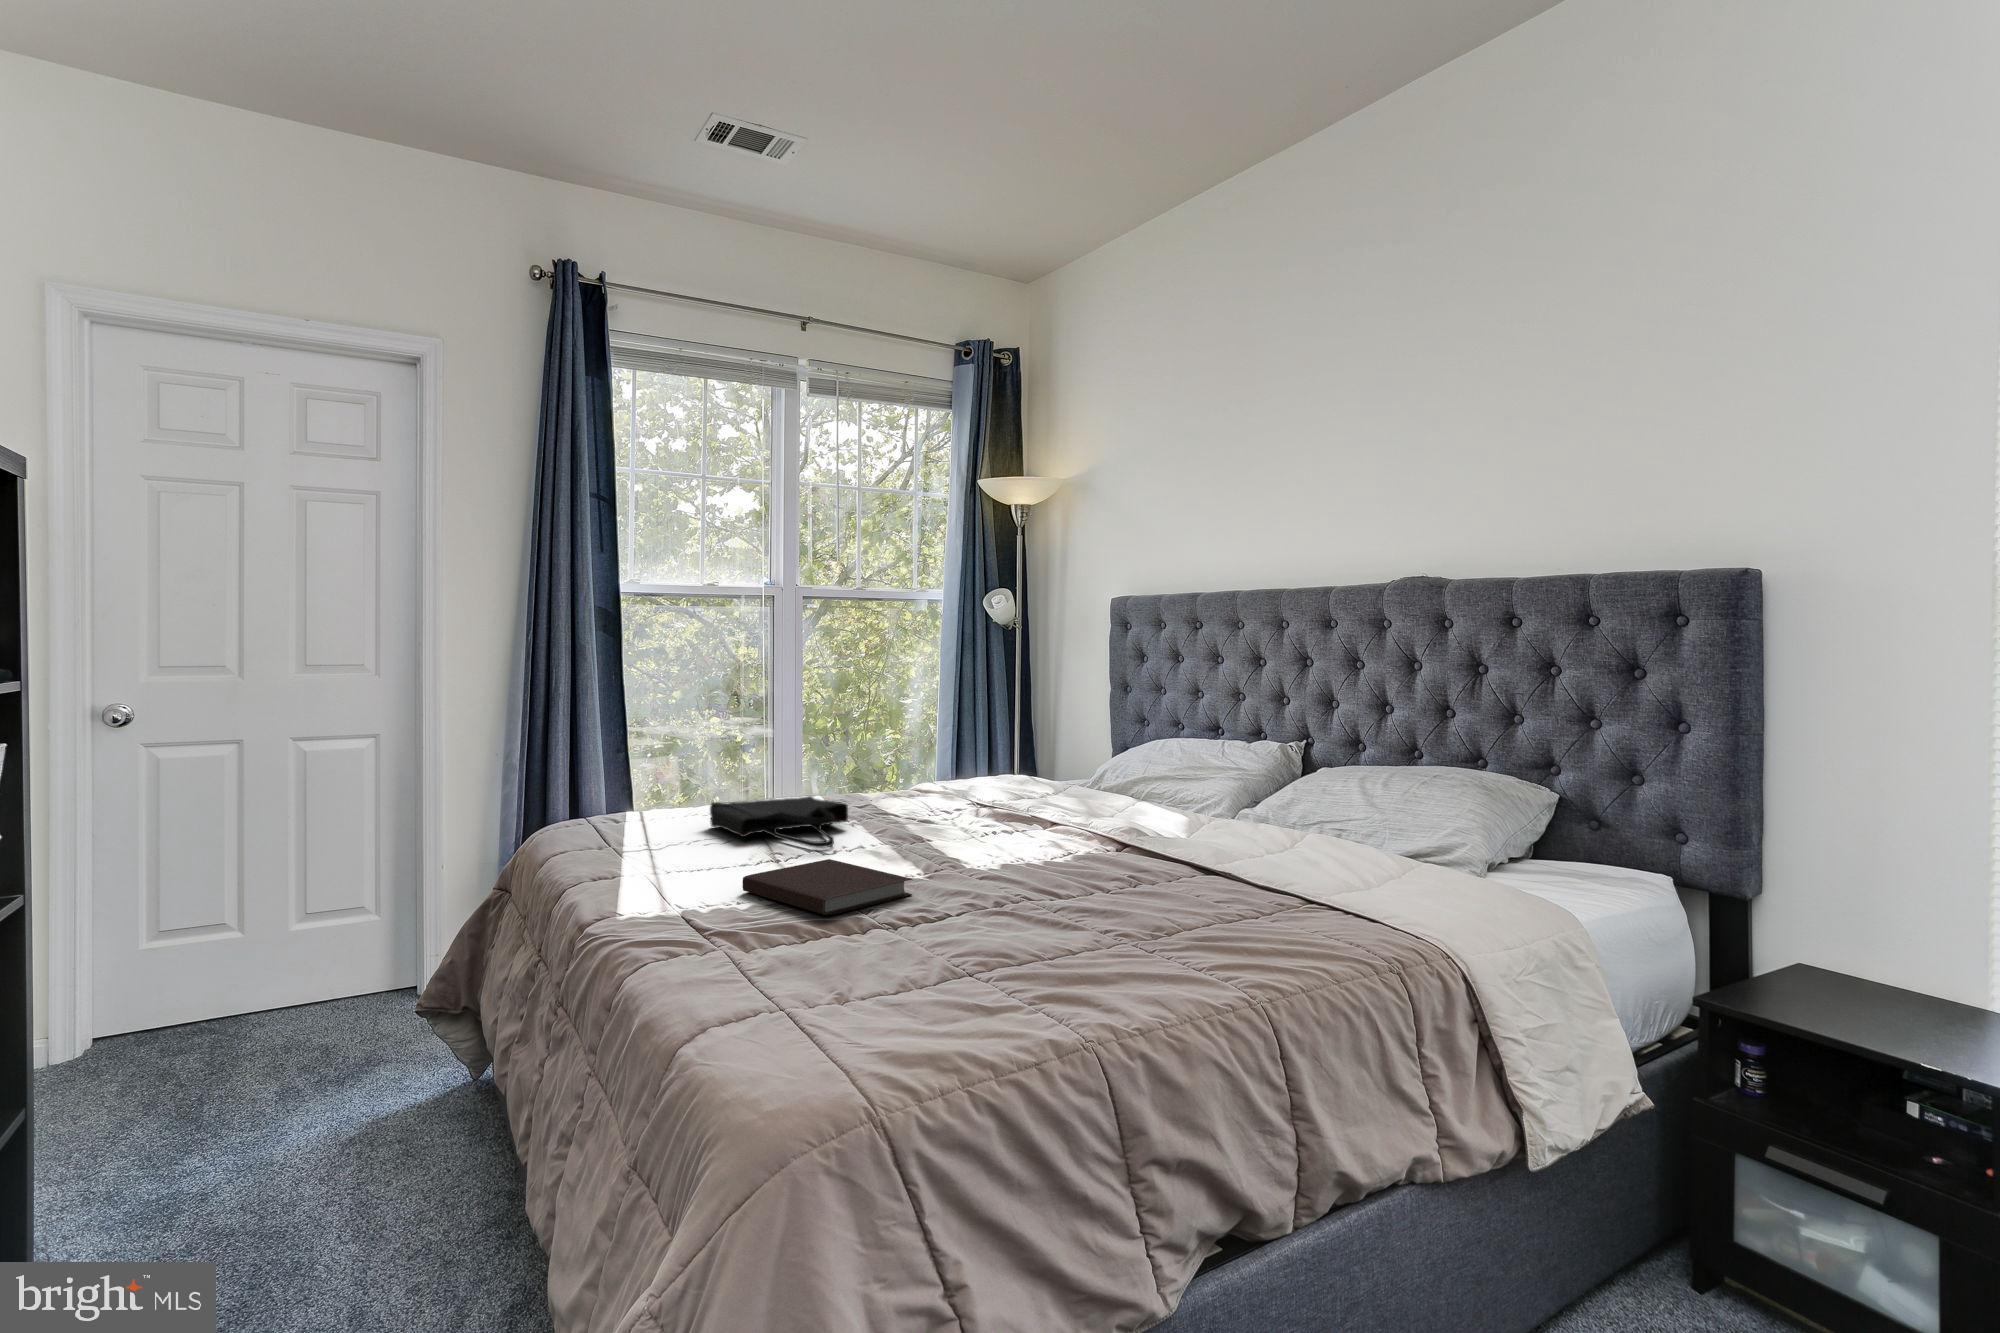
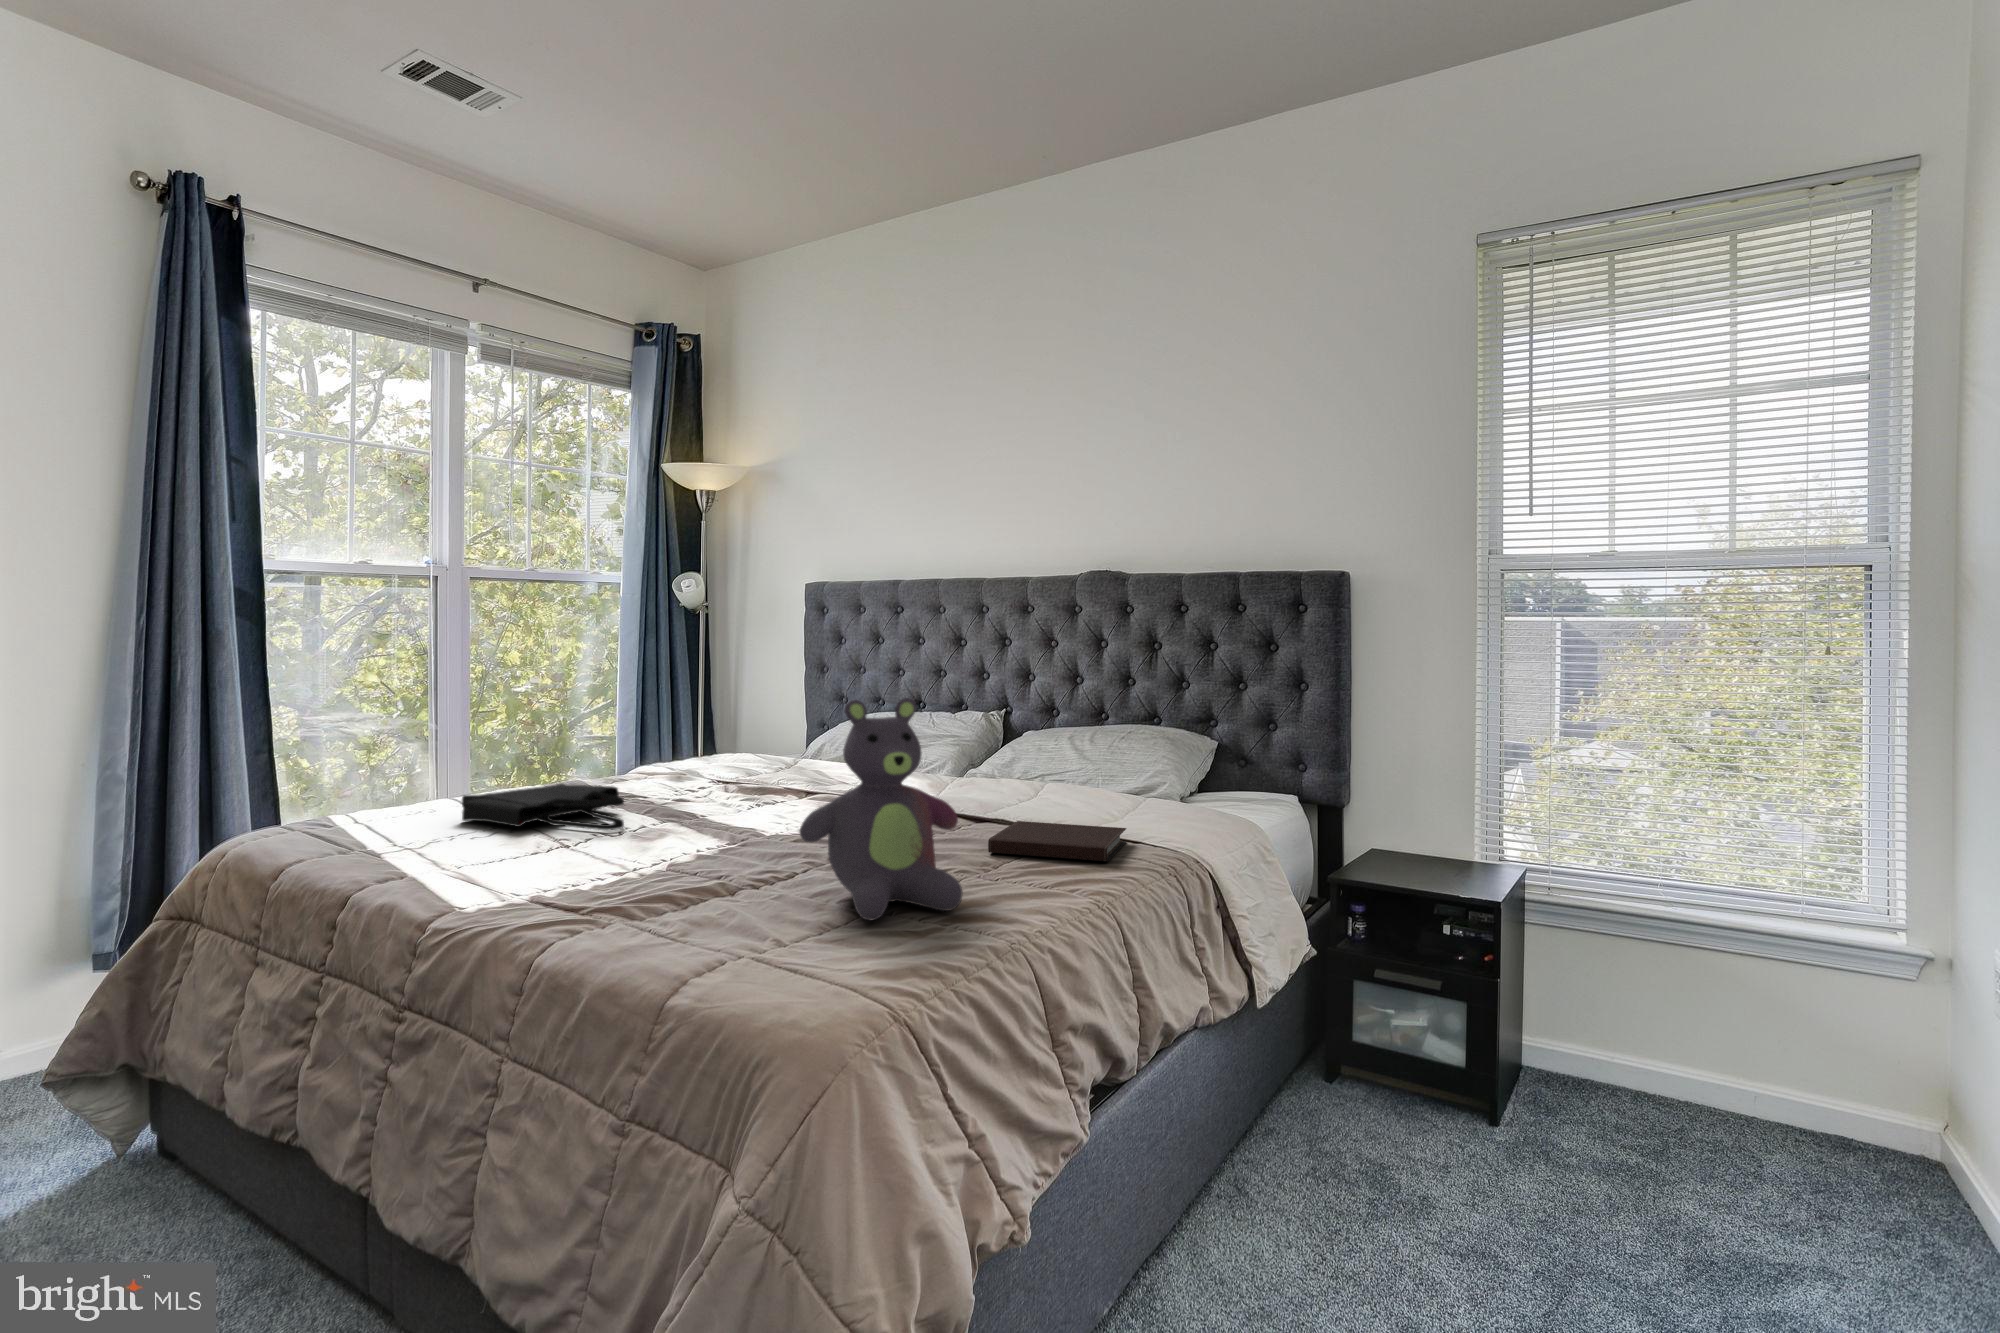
stuffed bear: none [901,728,1092,986] -> present [800,698,962,920]
notebook: present [743,859,912,915] -> present [988,821,1126,861]

